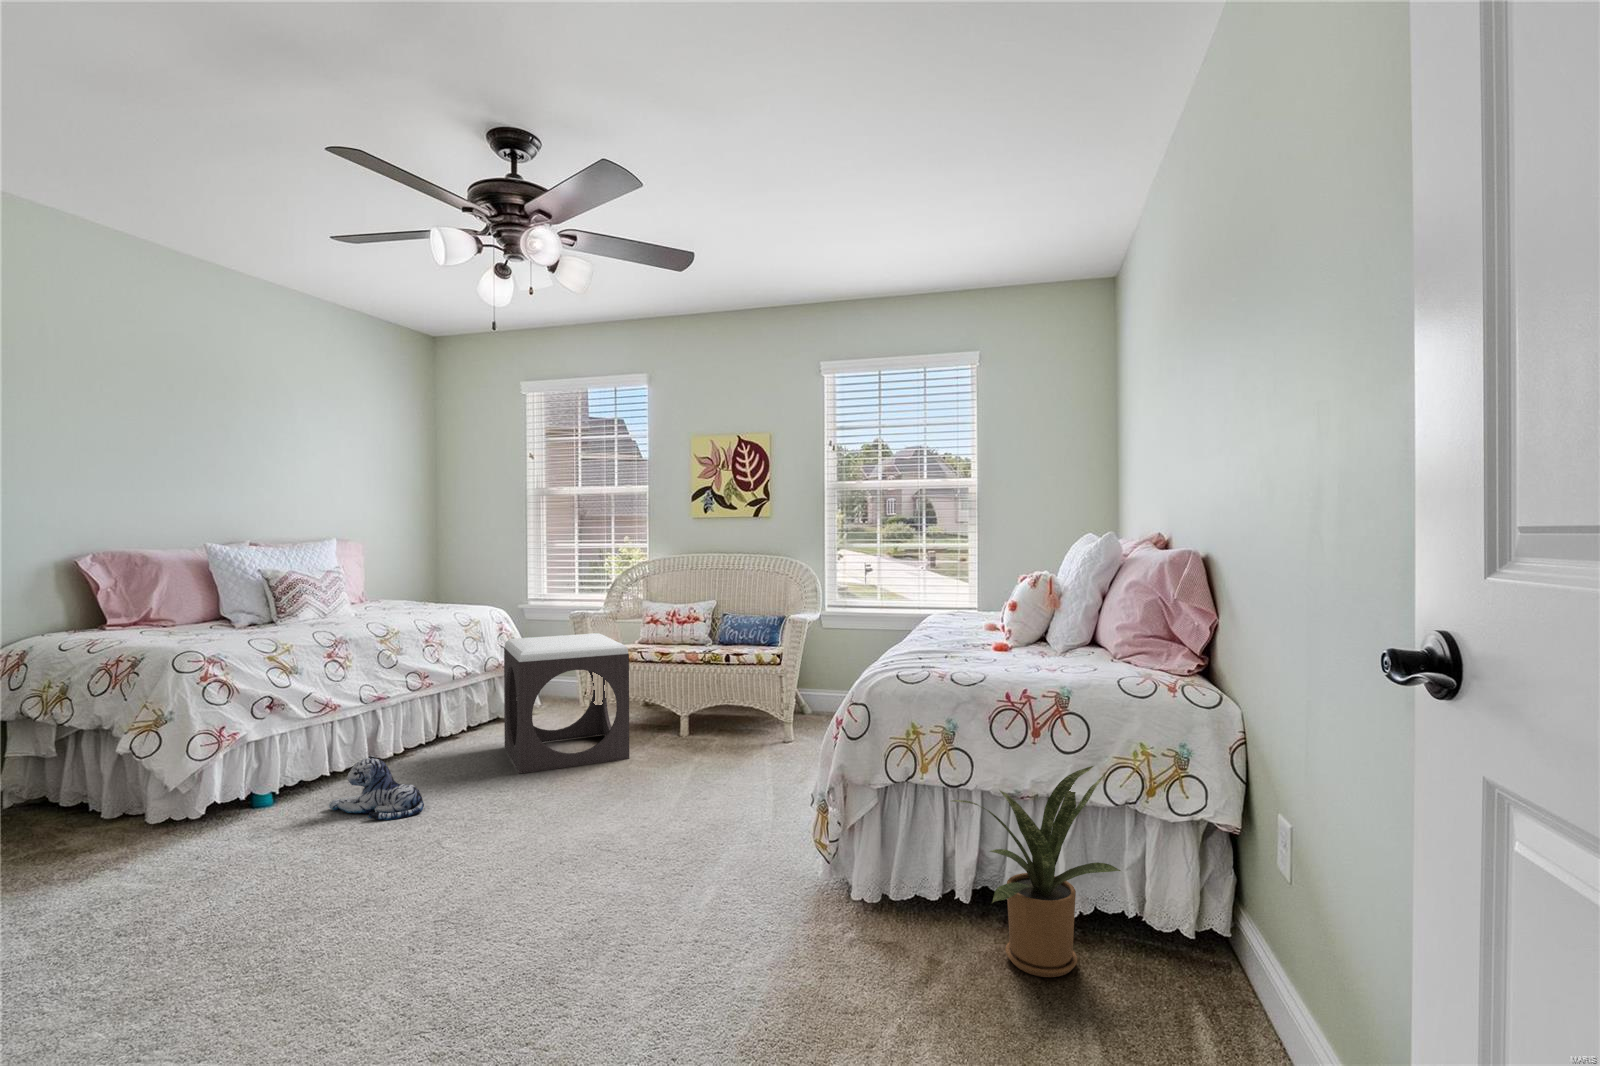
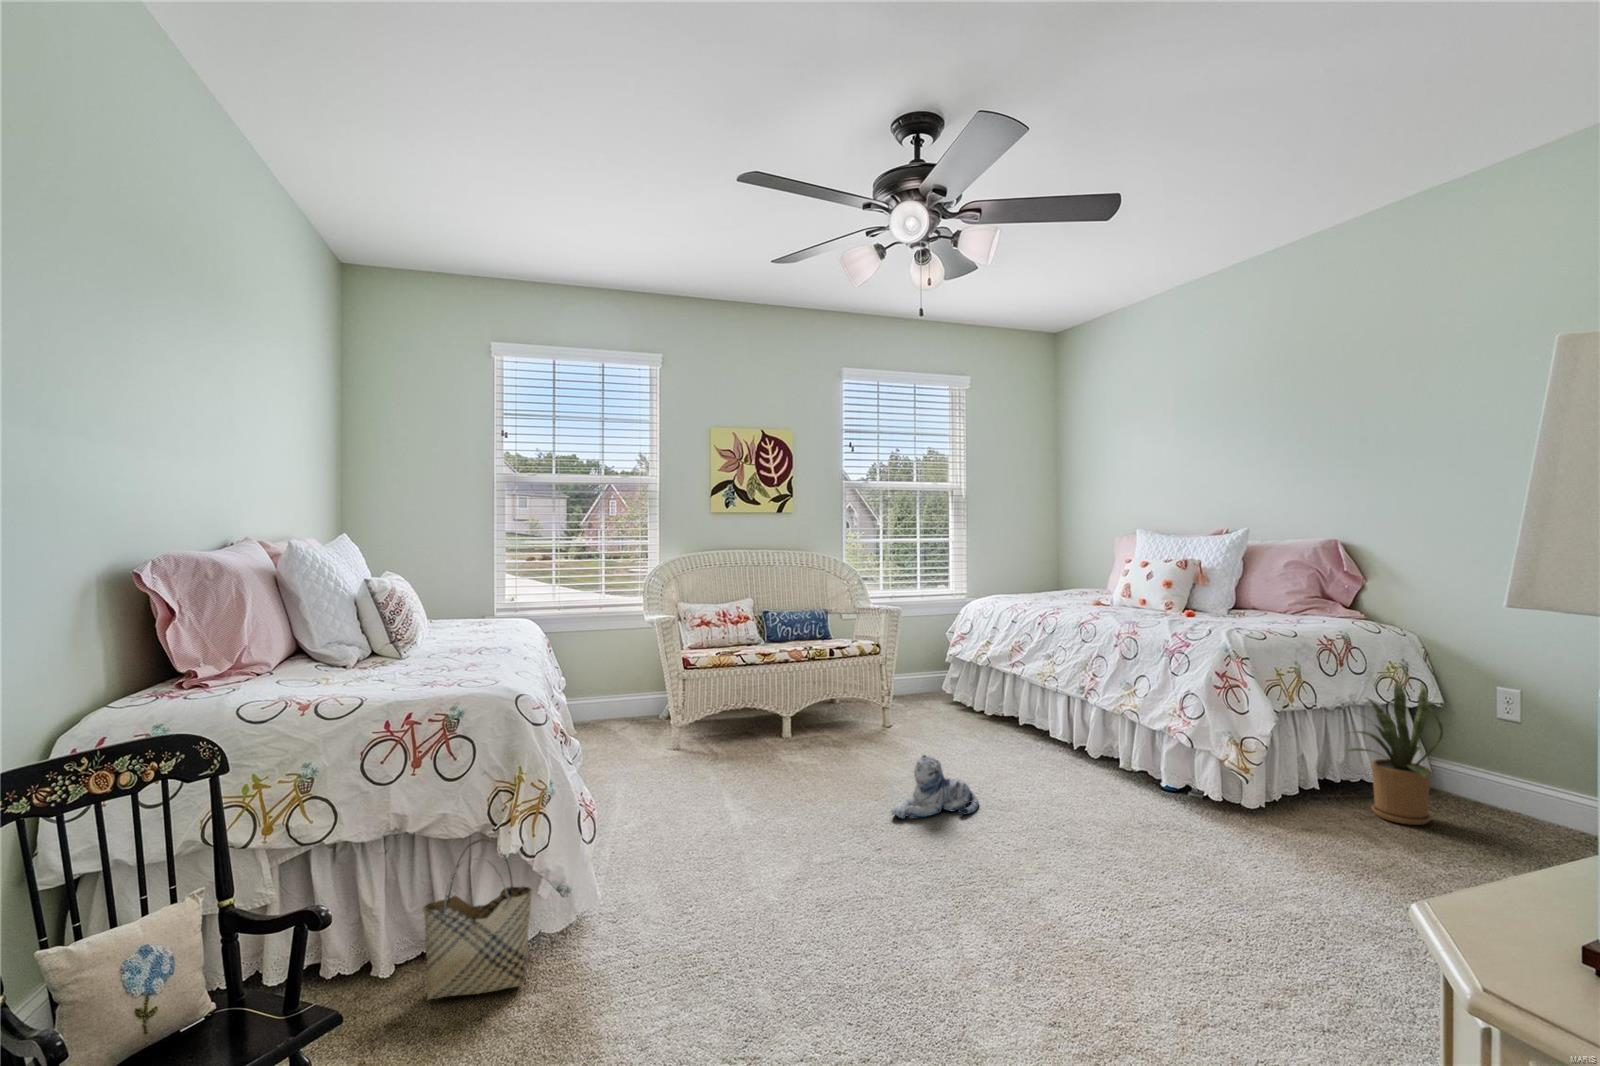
footstool: present [504,633,629,774] -> none [637,638,797,798]
woven basket: none [102,747,169,846] -> present [422,839,533,1000]
plush toy: present [329,756,424,820] -> present [891,755,979,819]

